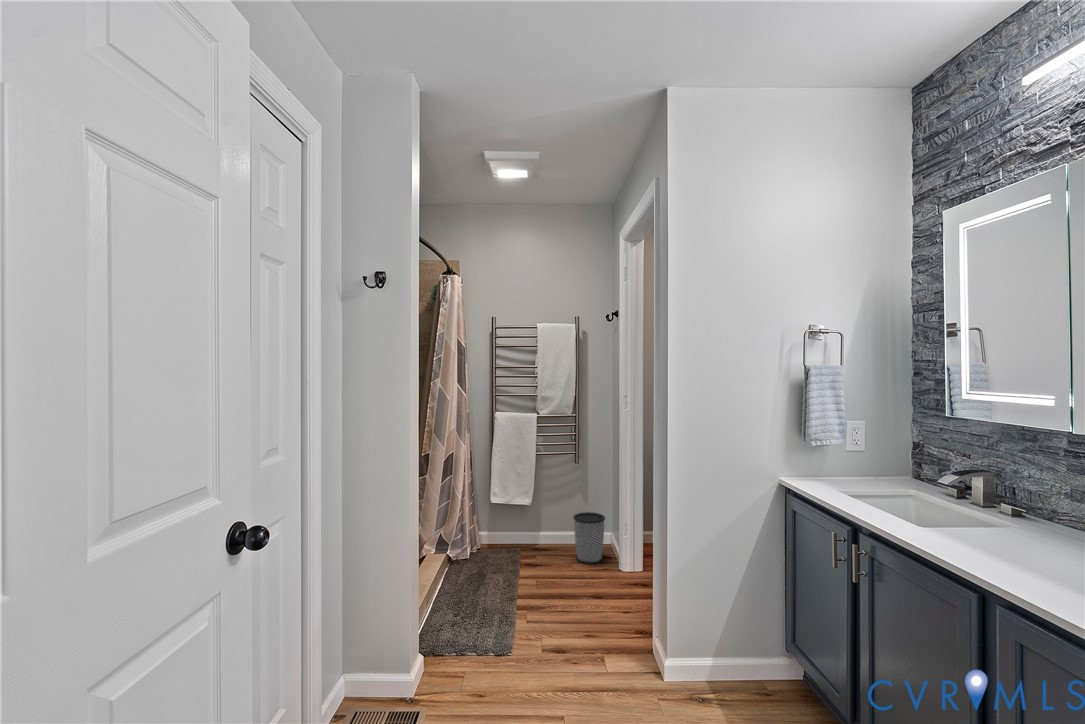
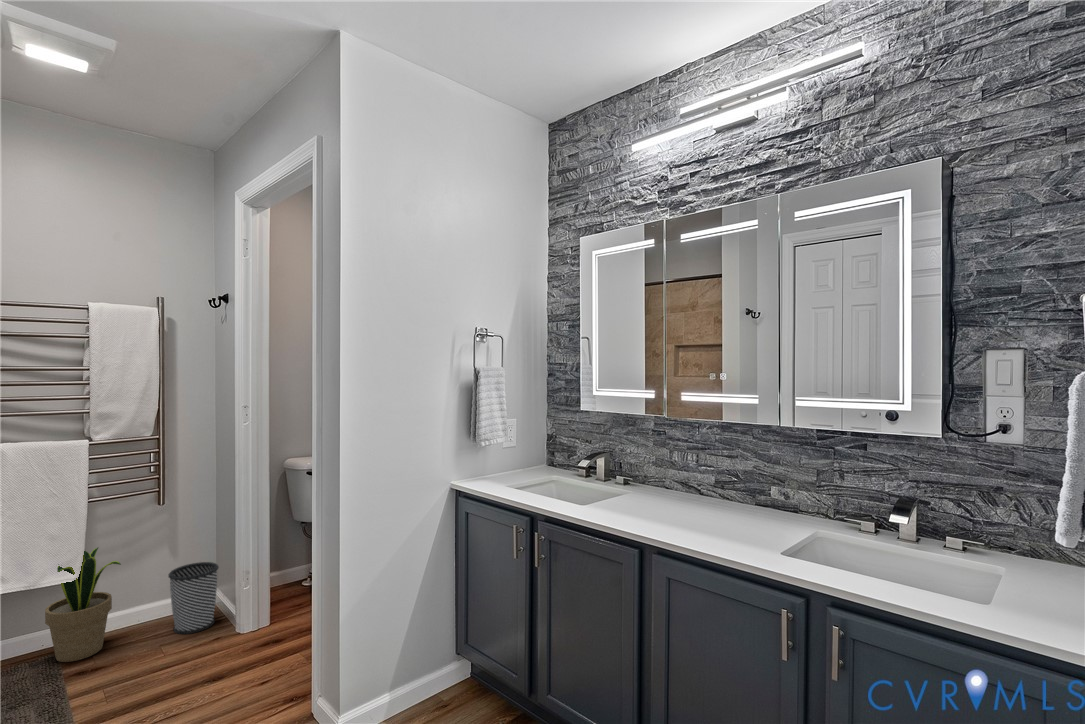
potted plant: none [506,487,546,560] -> present [45,548,121,662]

